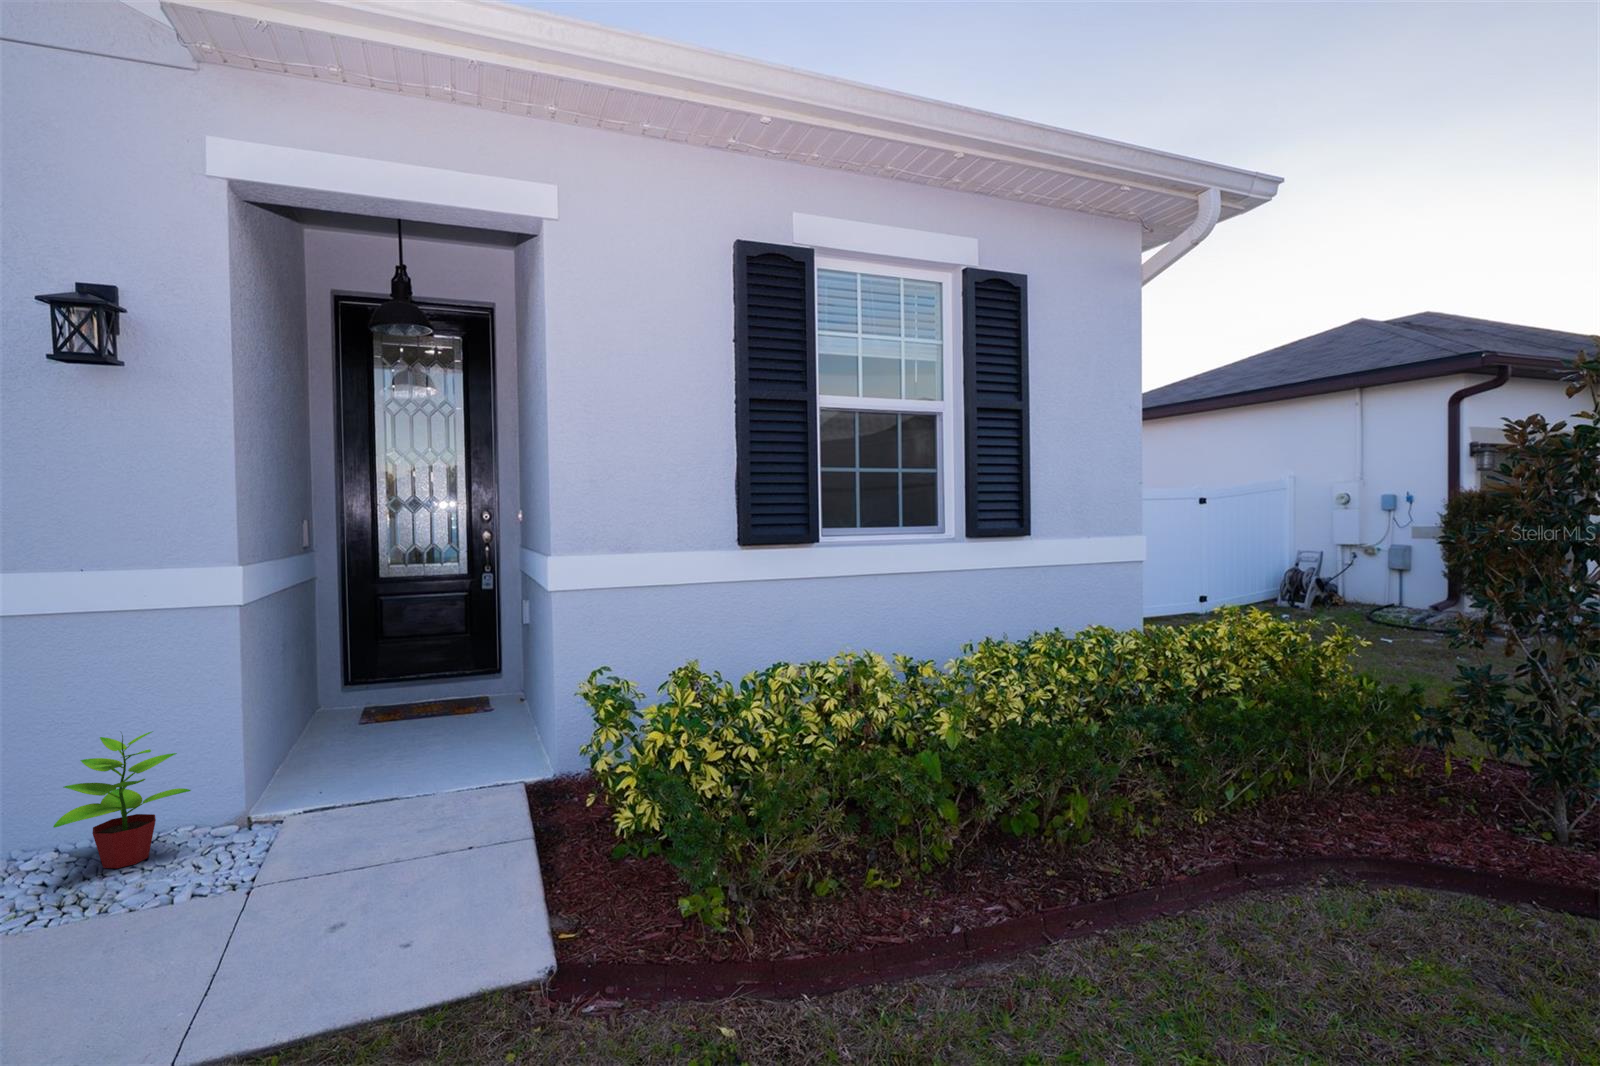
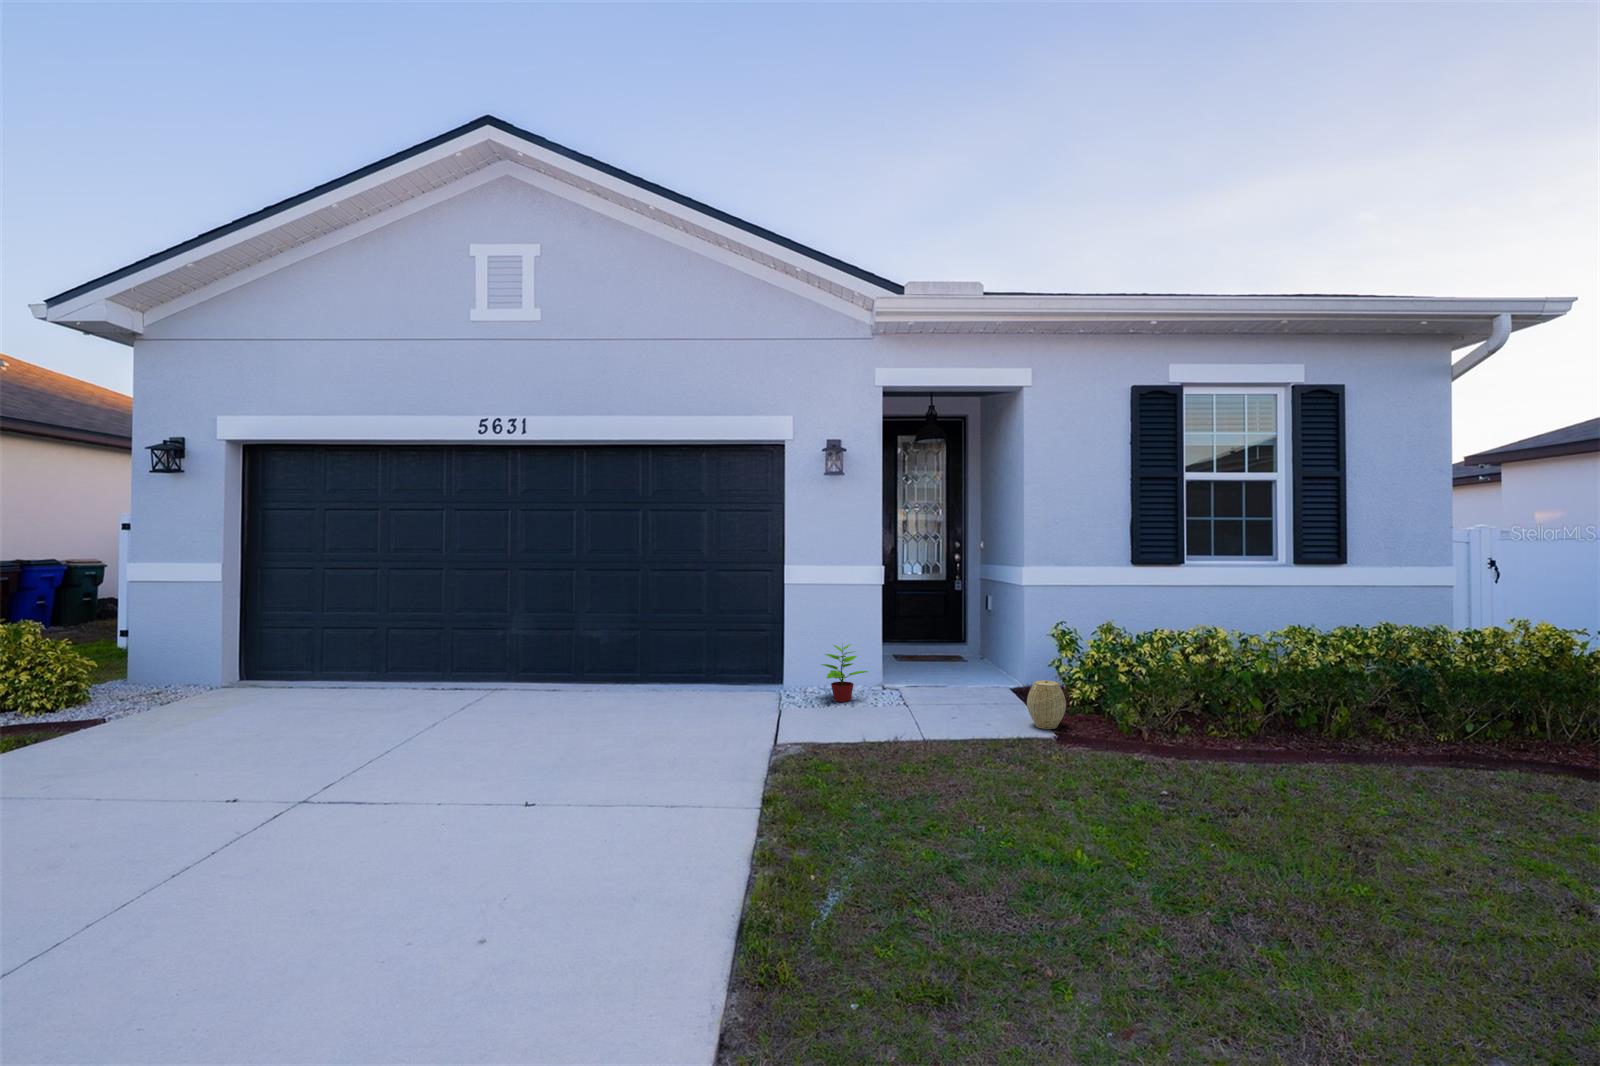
woven basket: none [519,784,601,895] -> present [1027,680,1066,729]

